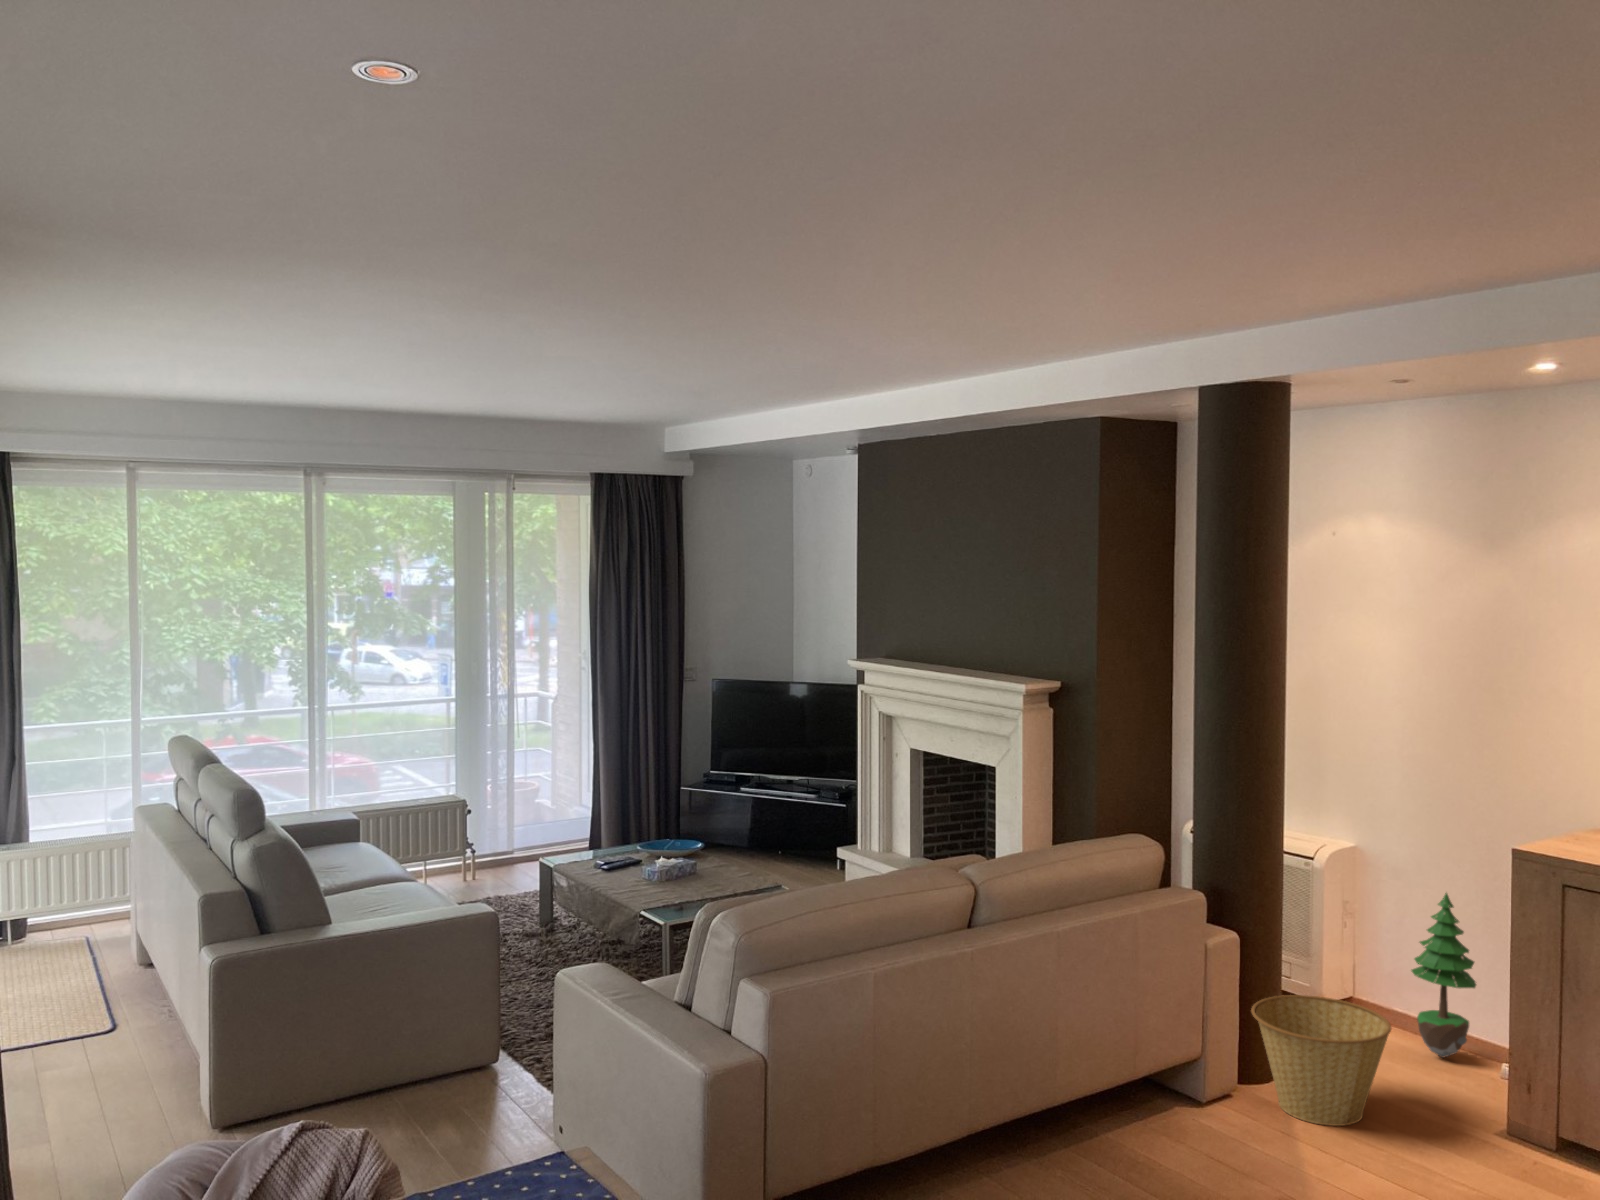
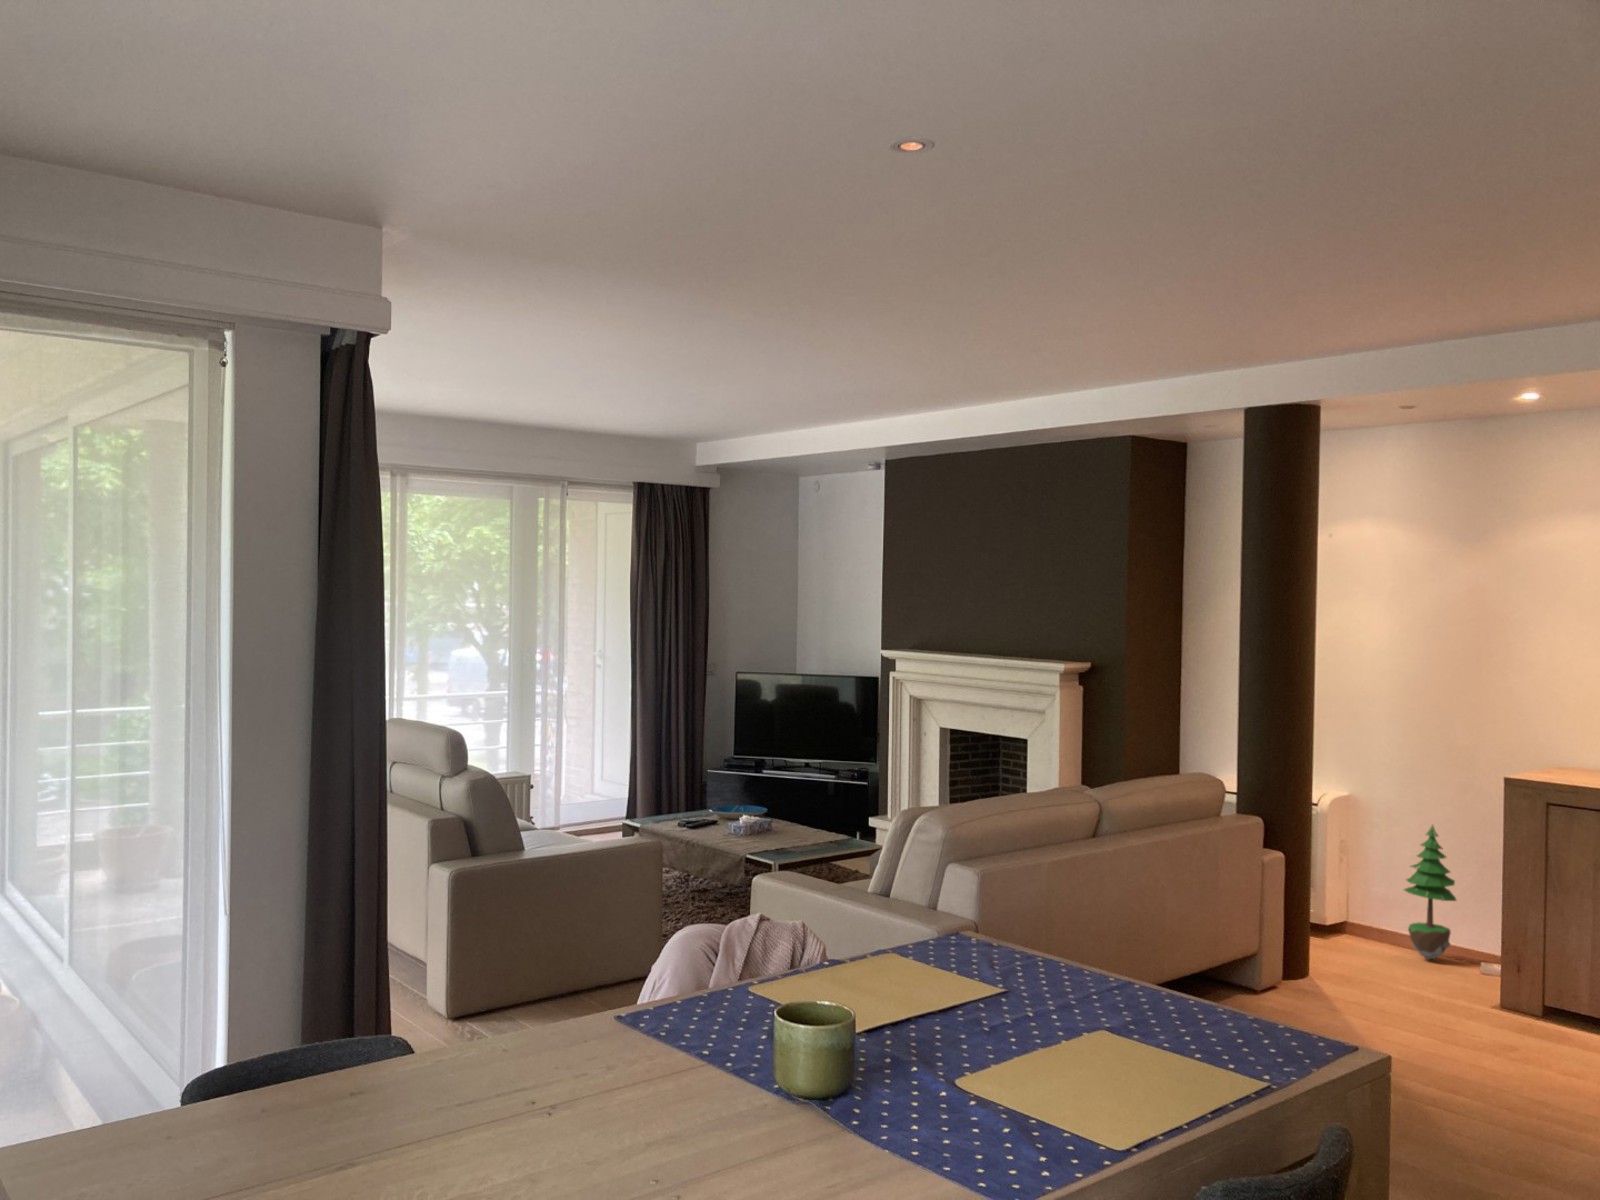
basket: present [1251,995,1391,1126] -> none [1296,906,1411,1004]

